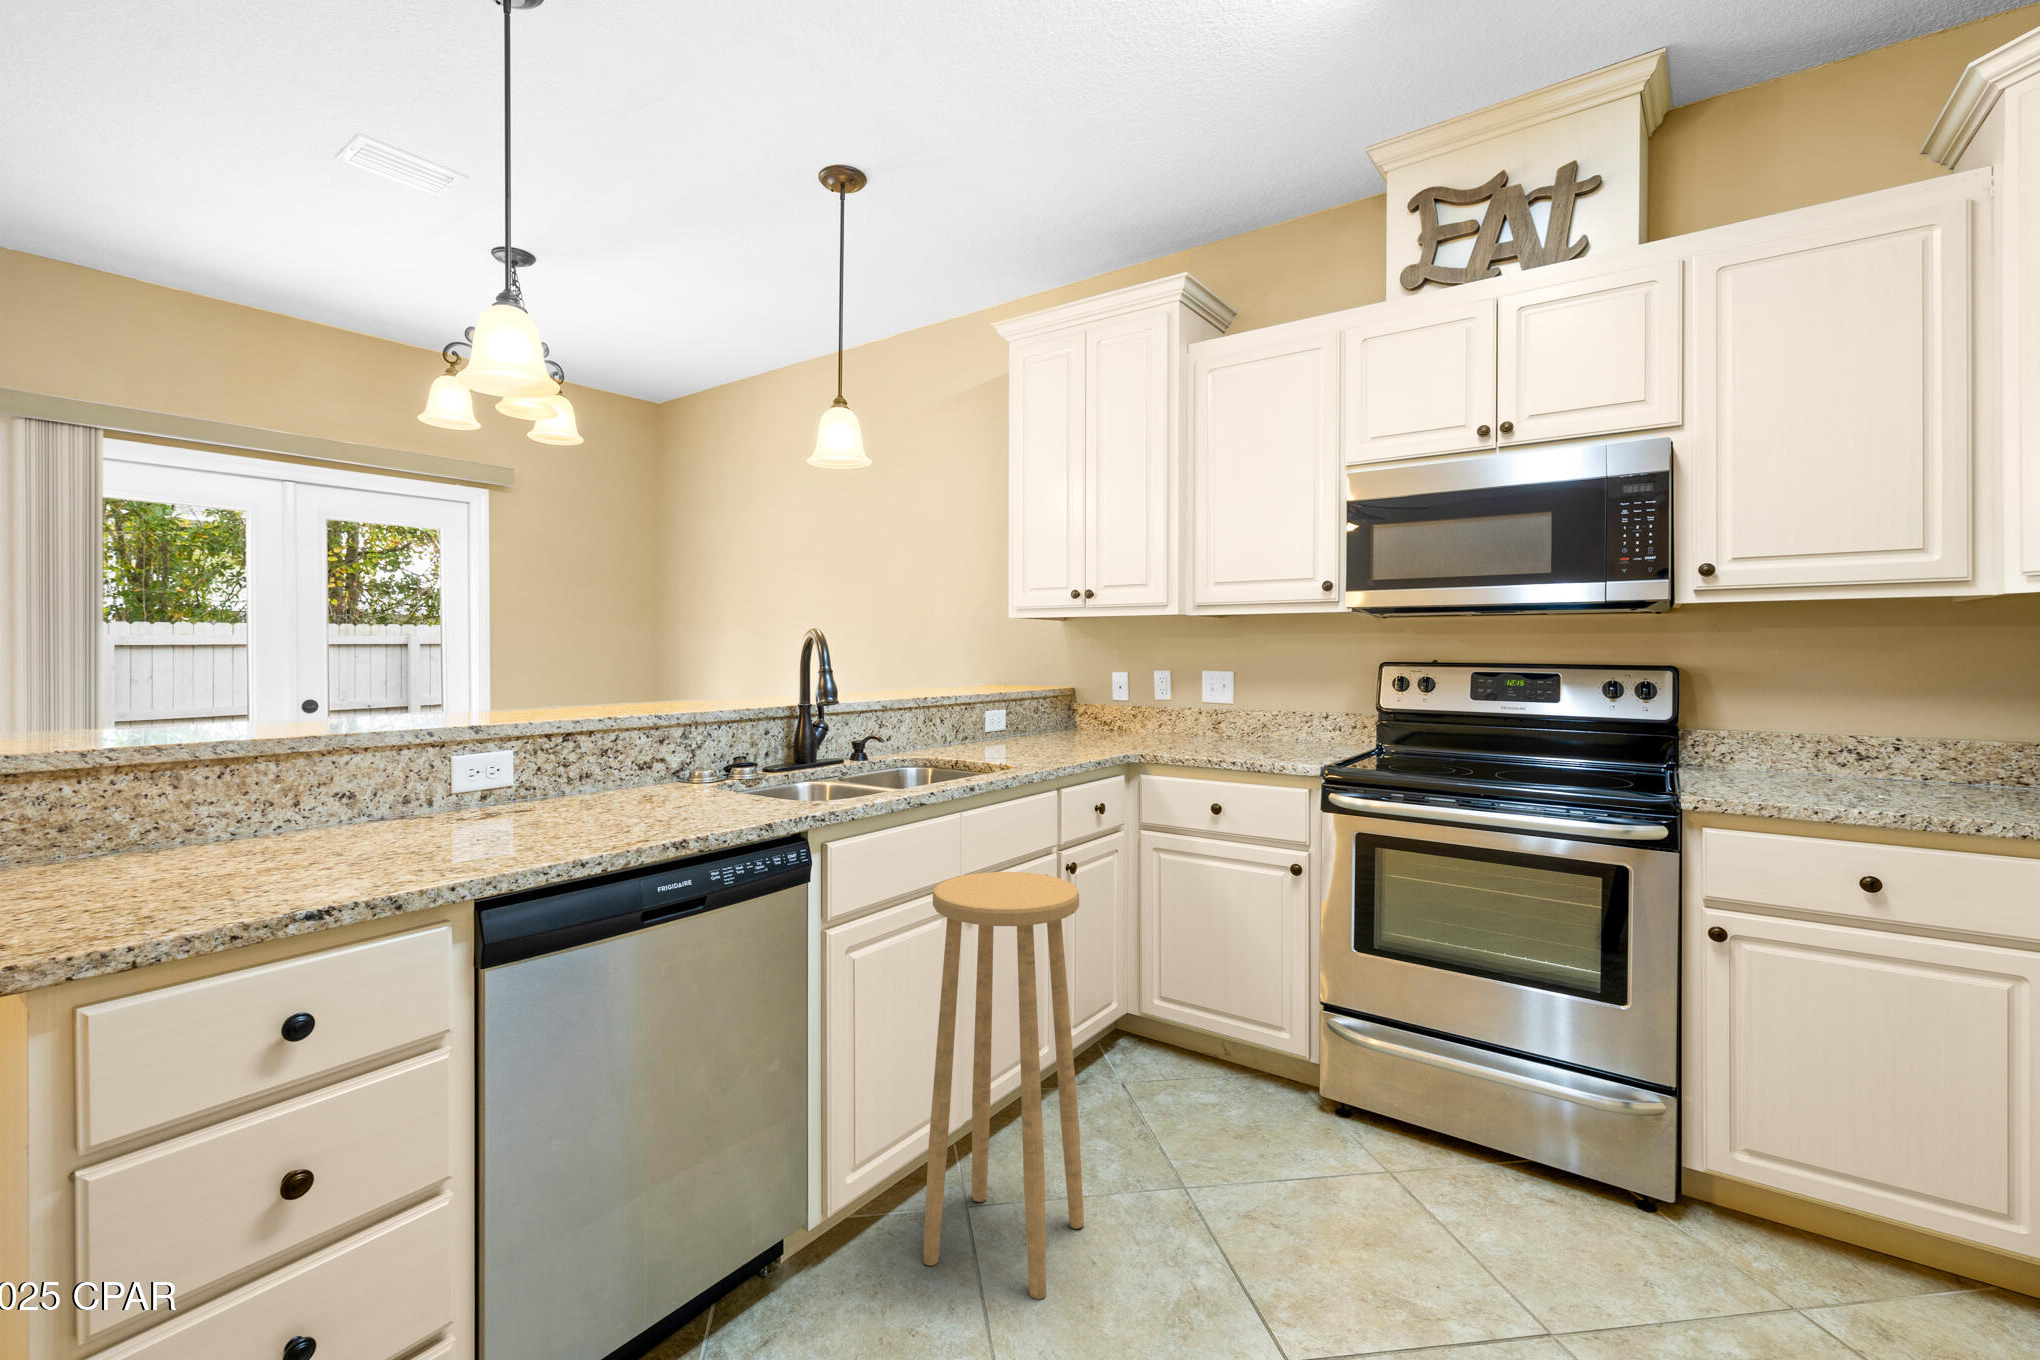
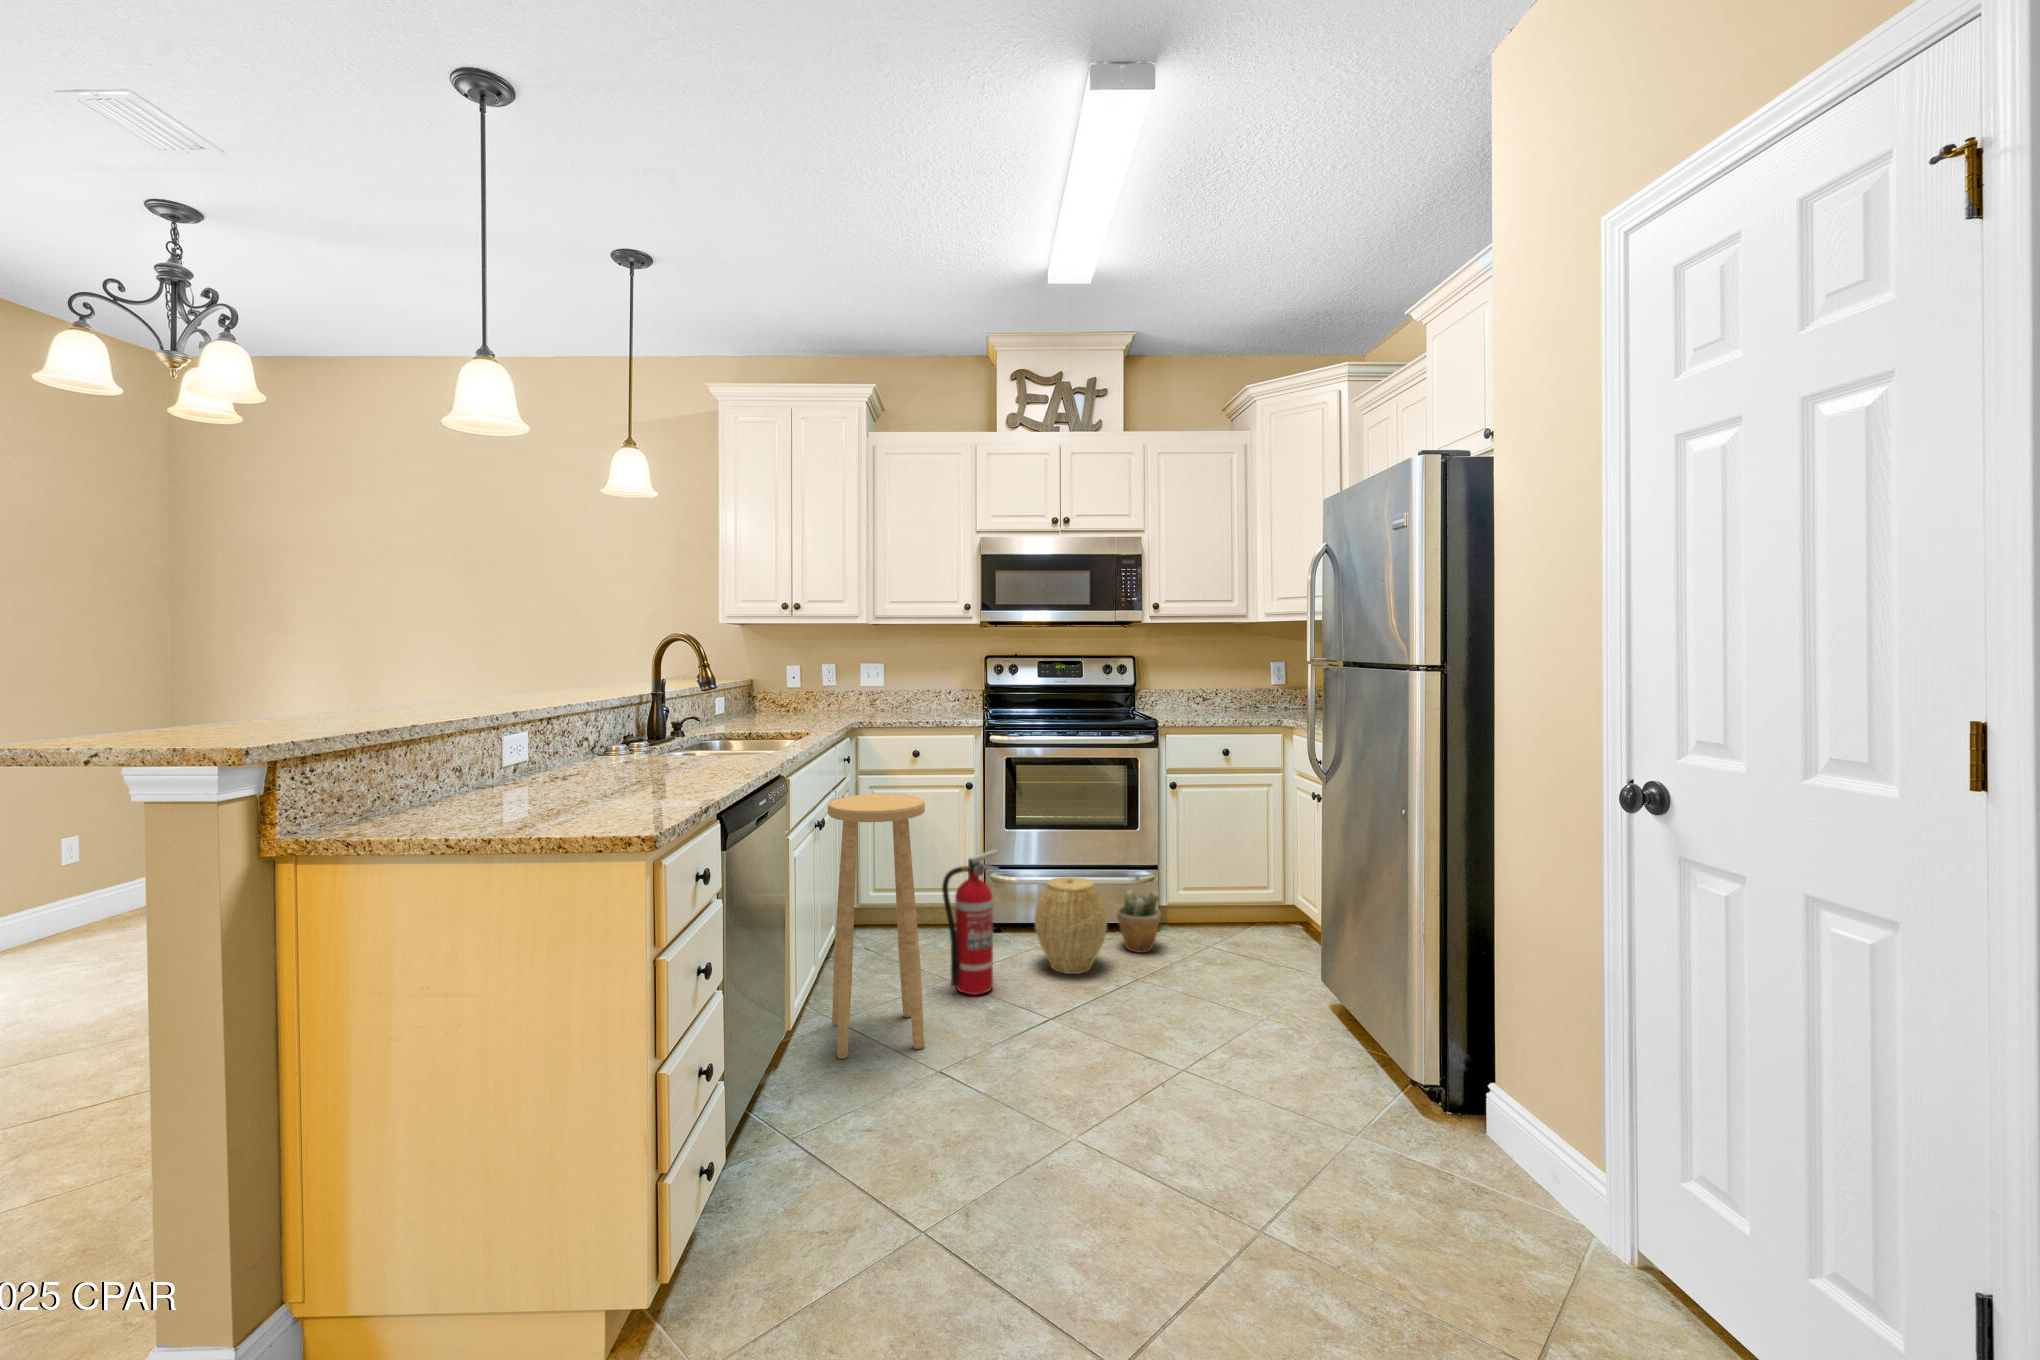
fire extinguisher: none [1157,991,1268,1231] -> present [942,849,1000,995]
woven basket: none [1352,1062,1498,1258] -> present [1035,877,1107,974]
potted plant: none [1550,1122,1655,1260] -> present [1117,890,1161,953]

